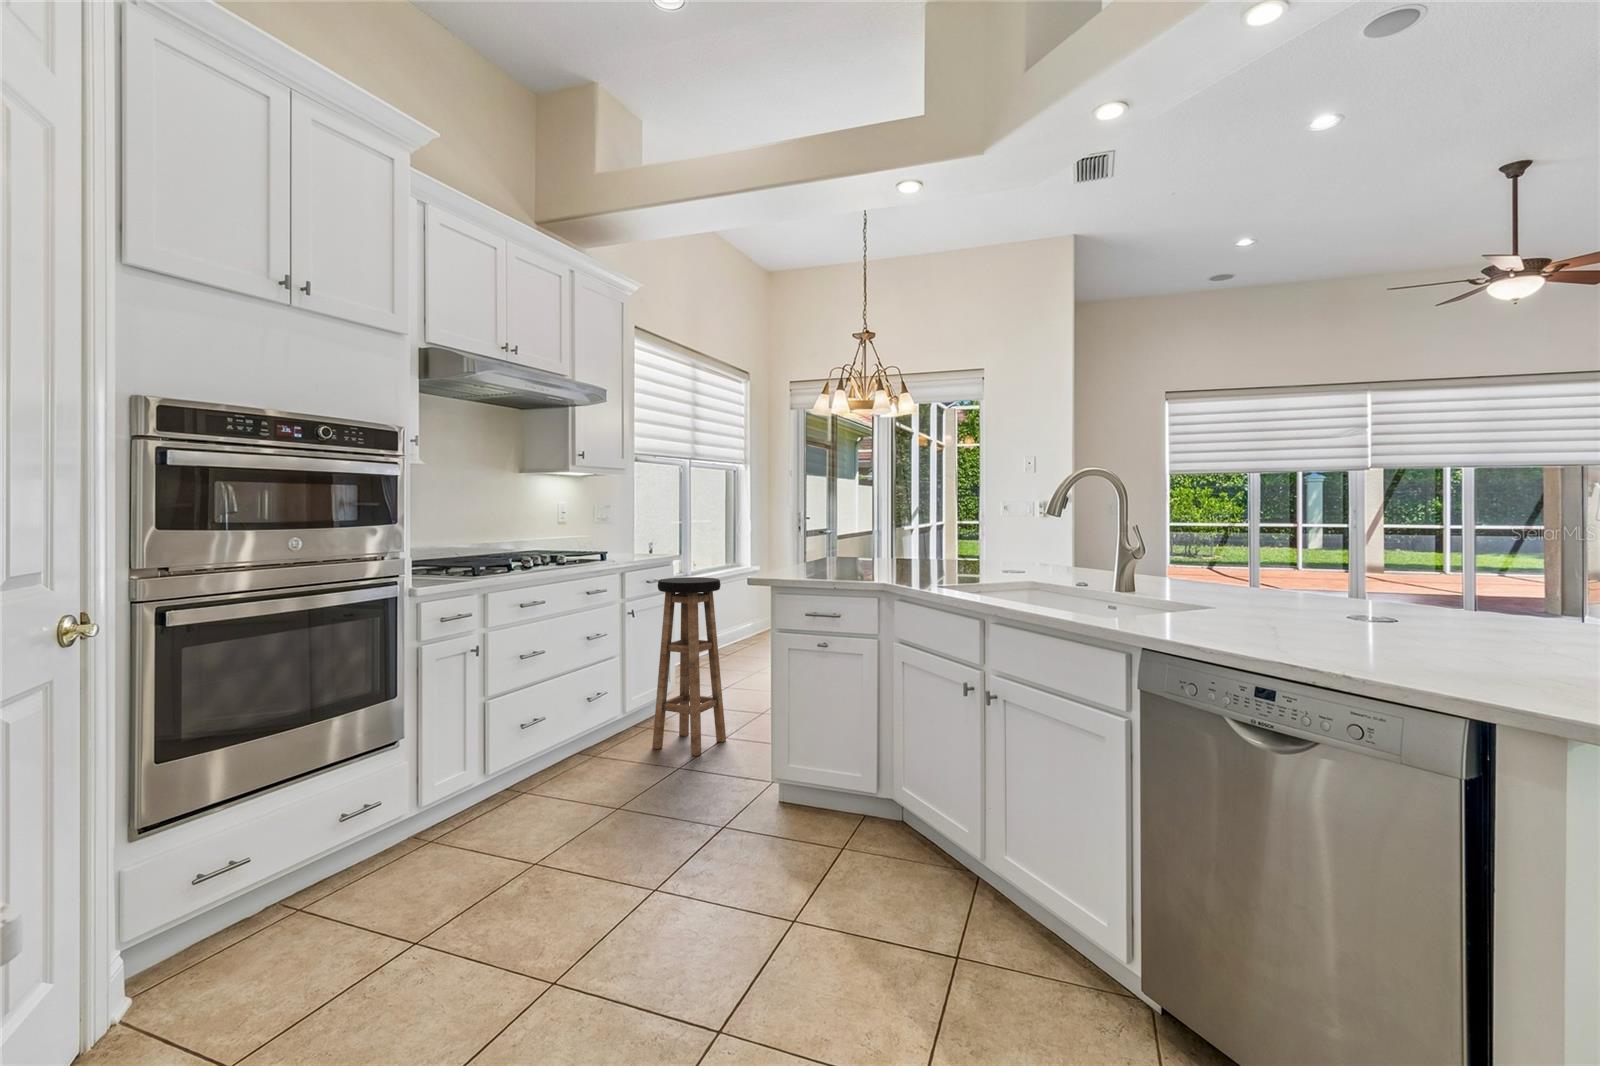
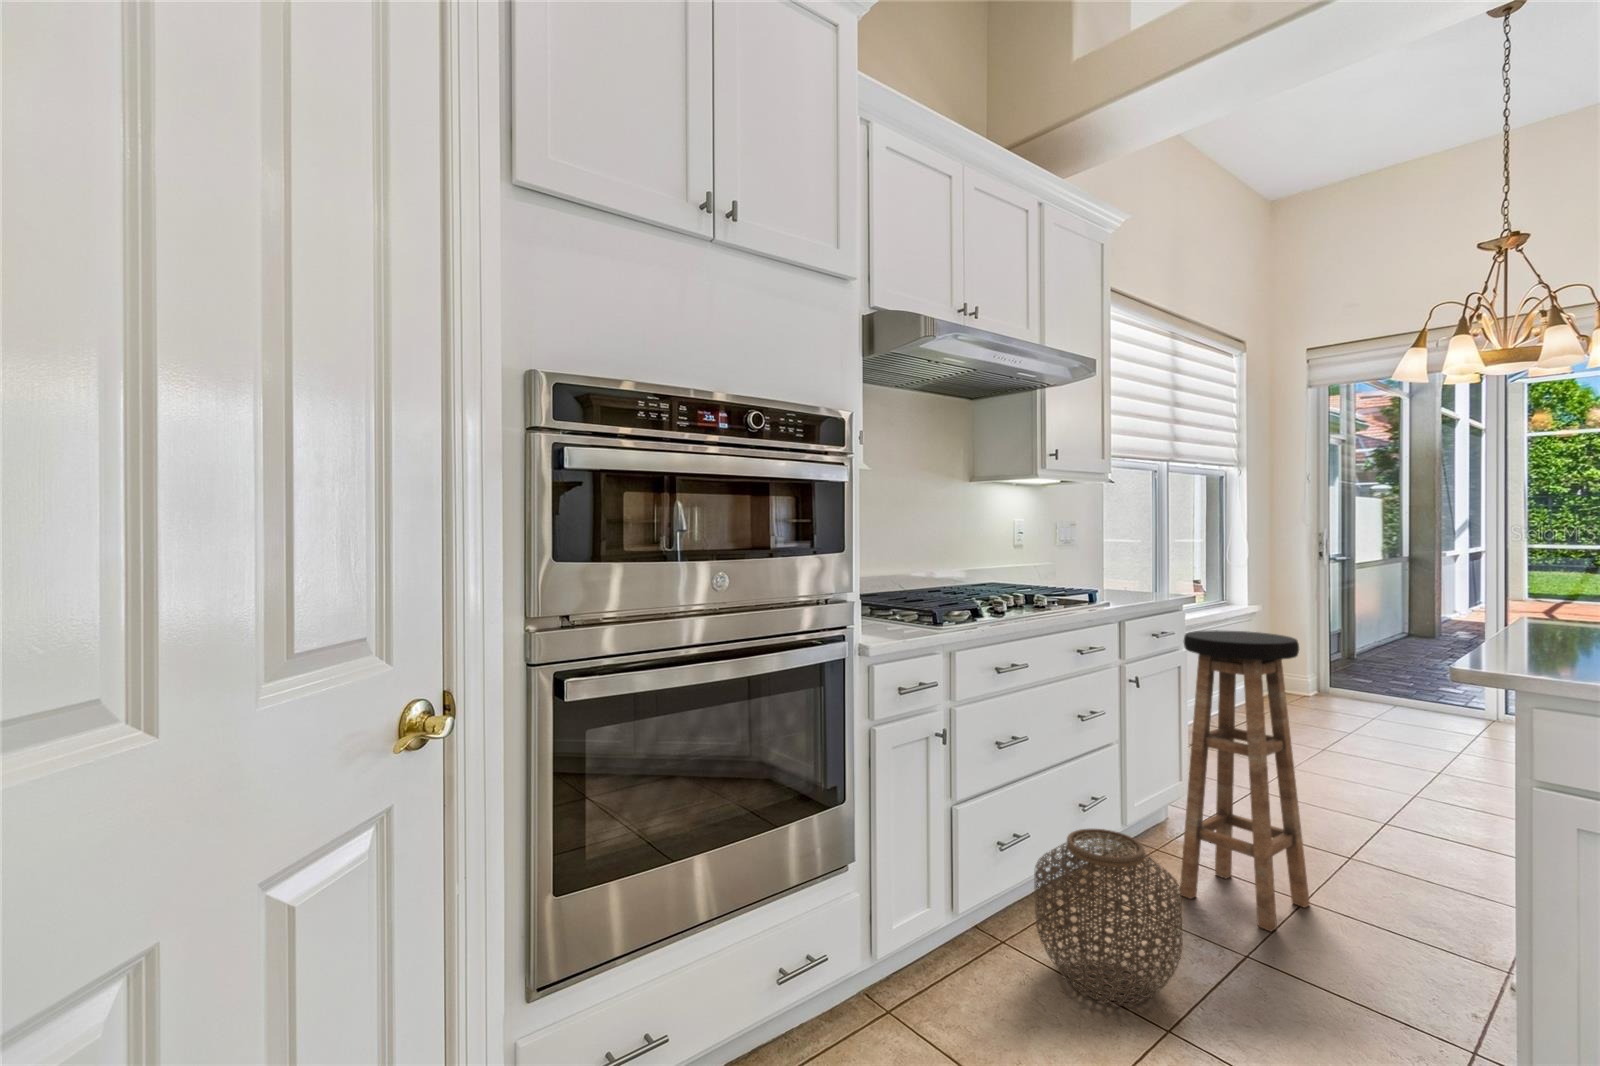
woven basket: none [543,703,631,805] -> present [1034,829,1183,1005]

